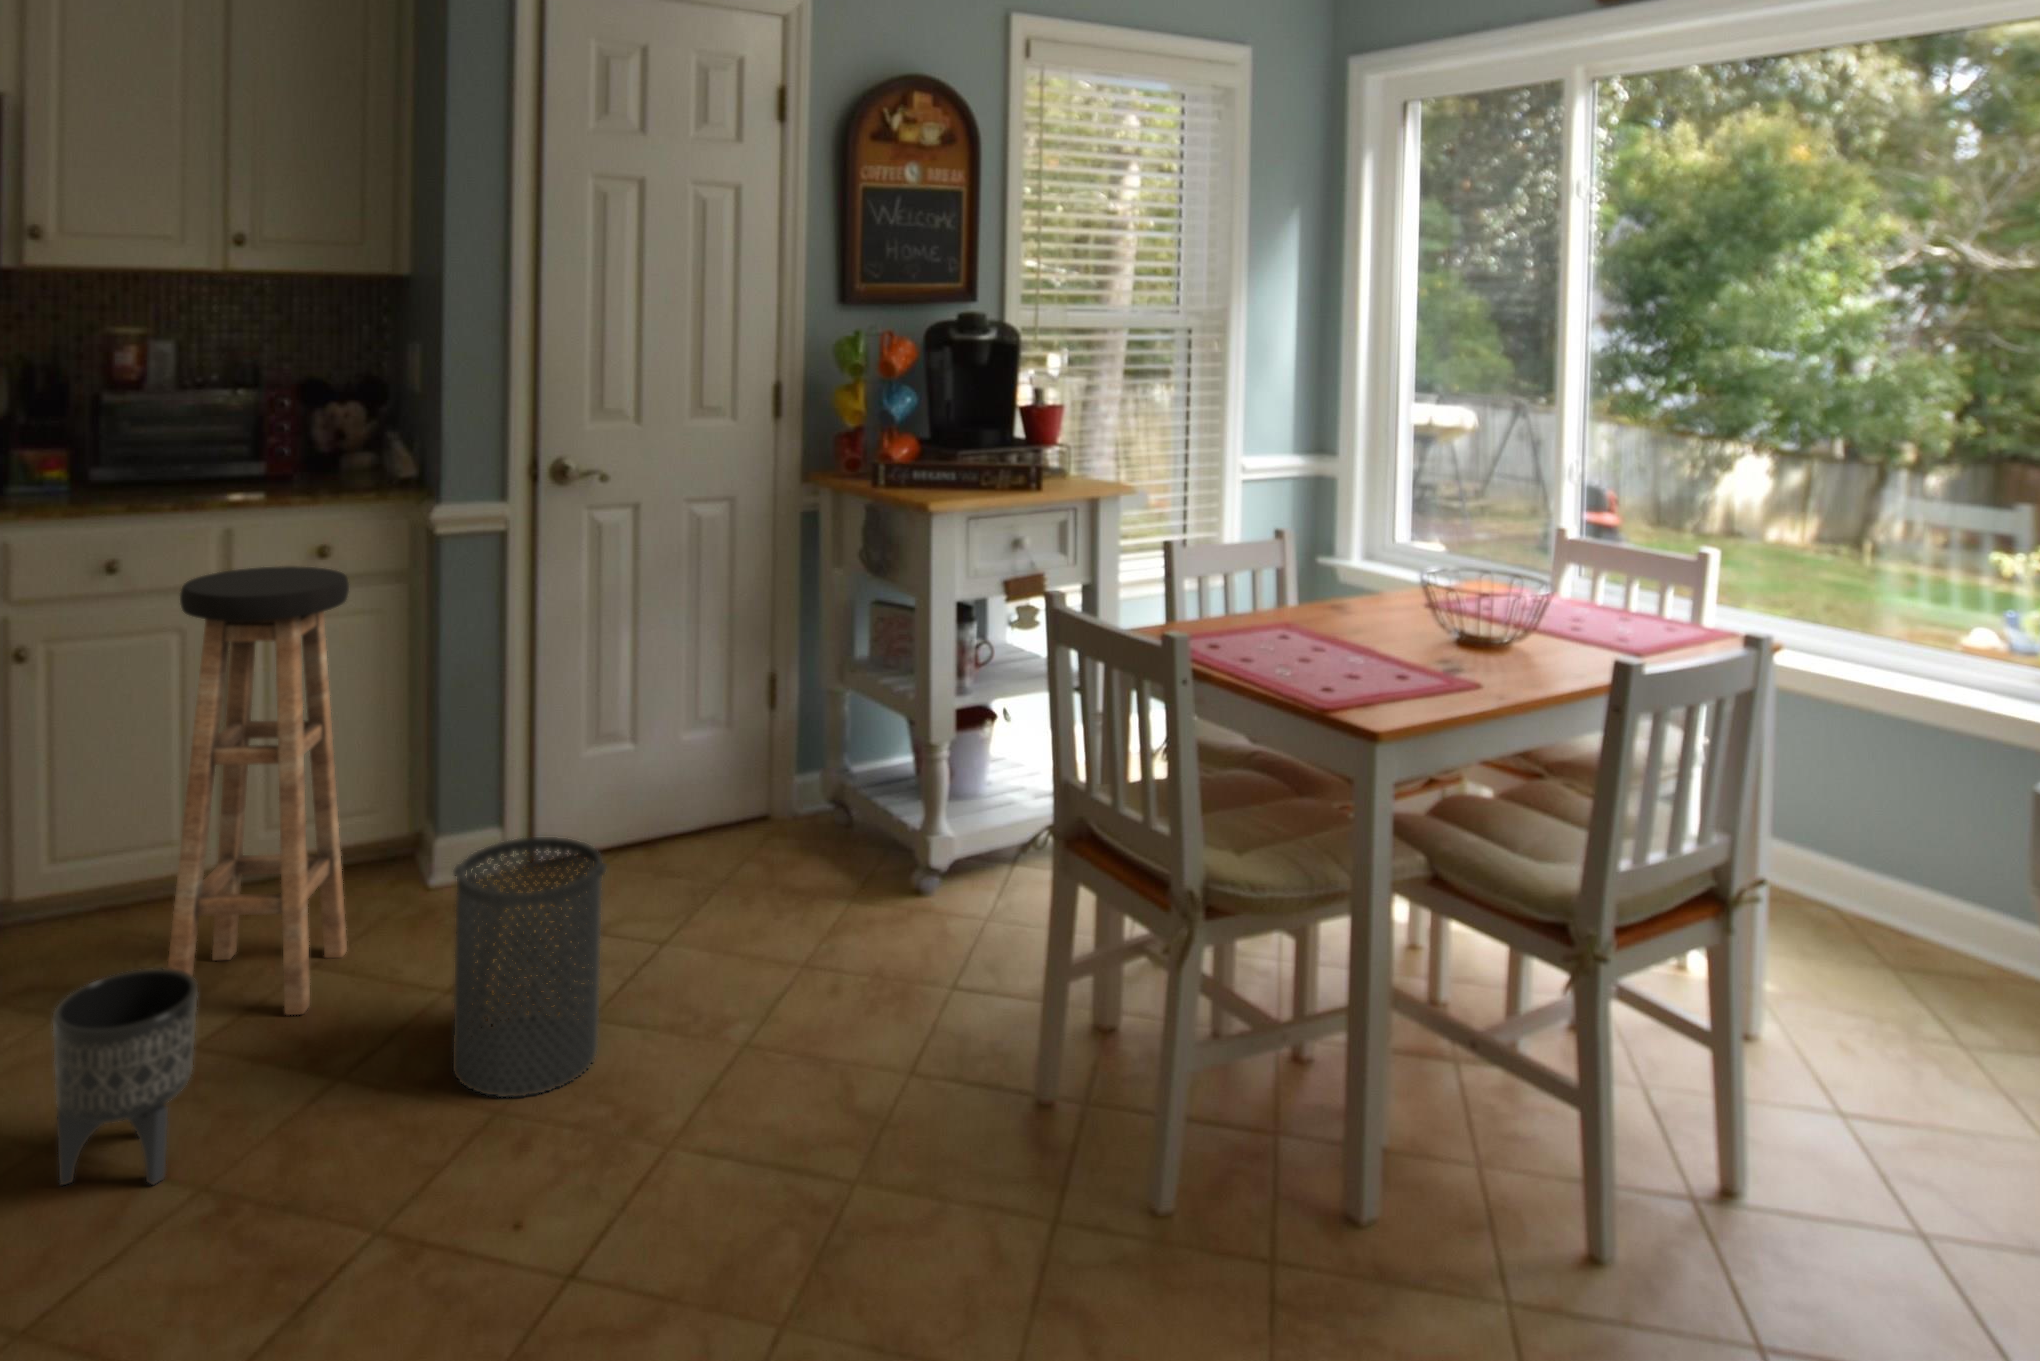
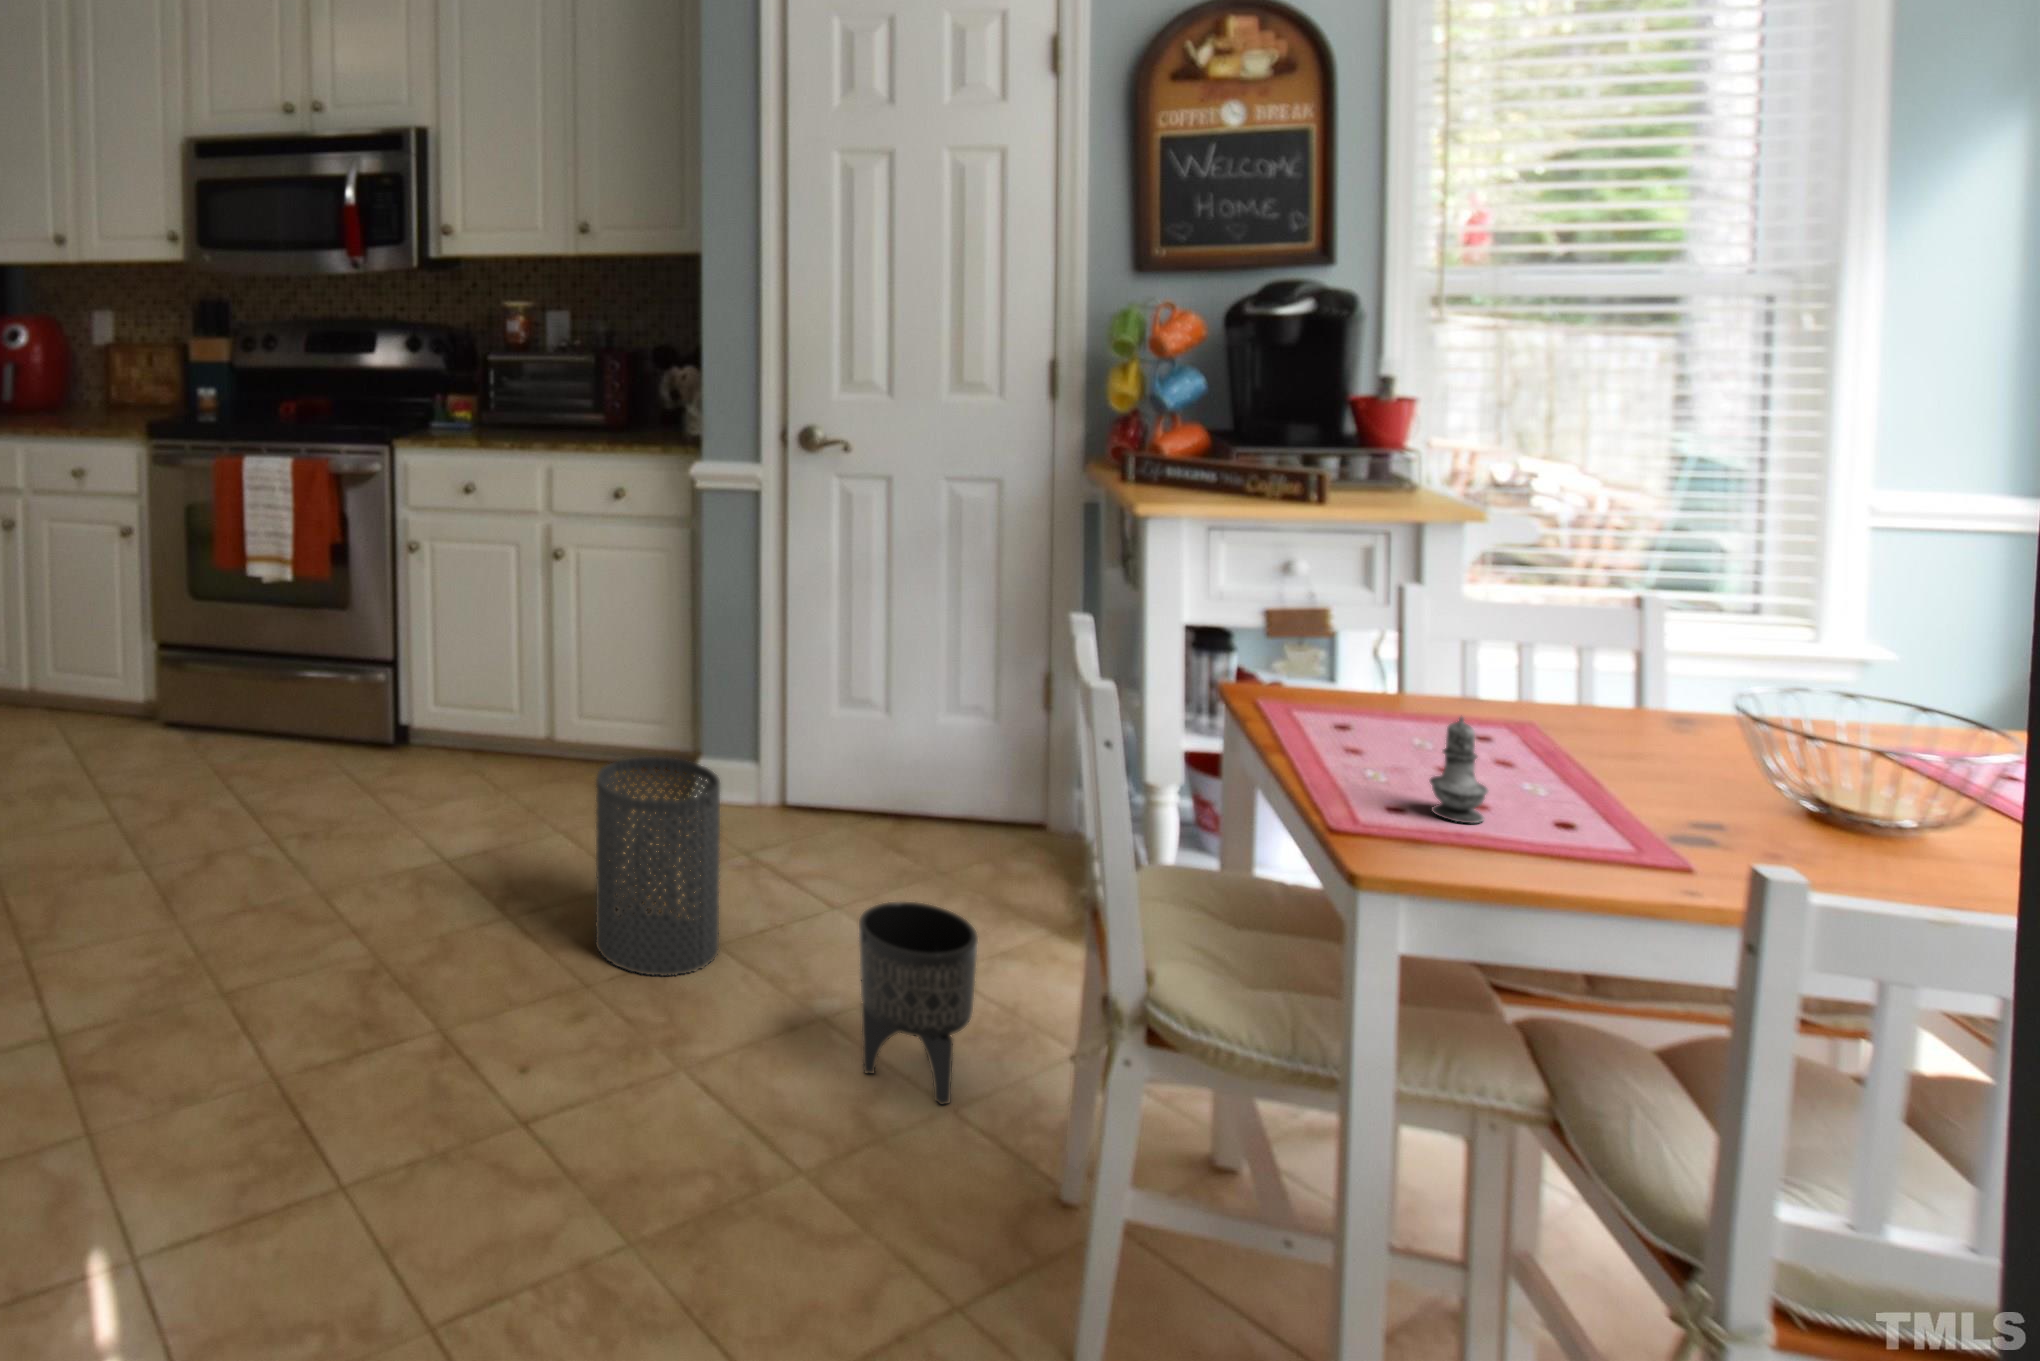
bar stool: present [168,566,349,1015] -> none [454,499,598,859]
salt shaker: none [1351,628,1390,708] -> present [1430,717,1488,823]
planter: present [53,968,198,1185] -> present [859,902,978,1105]

